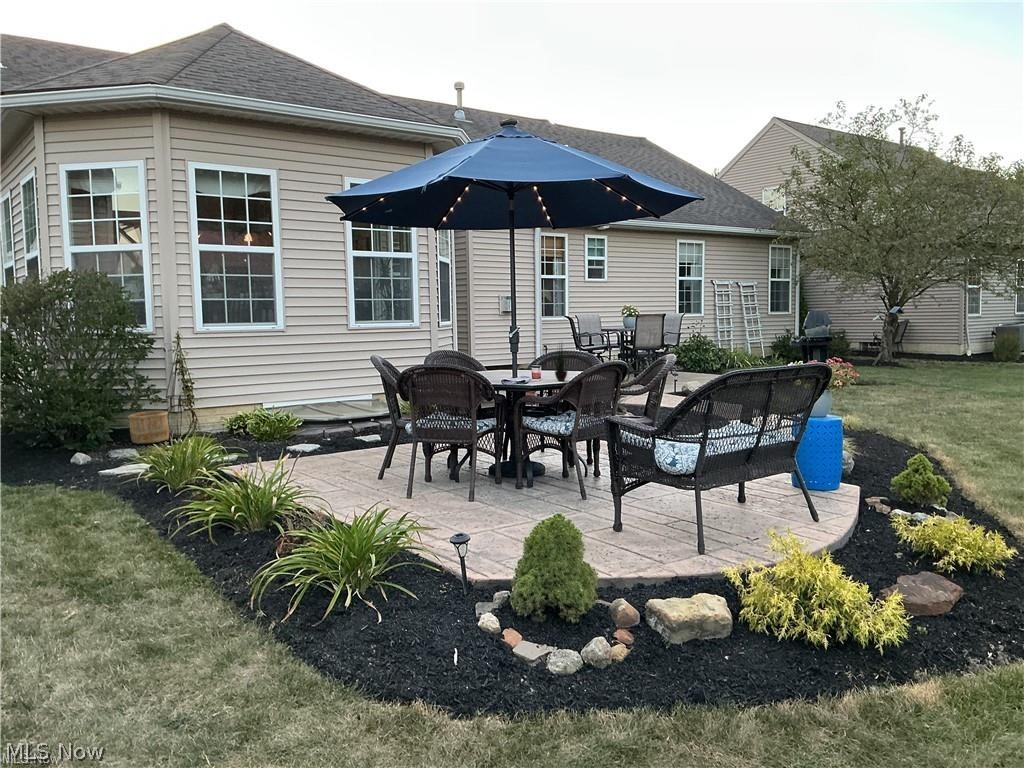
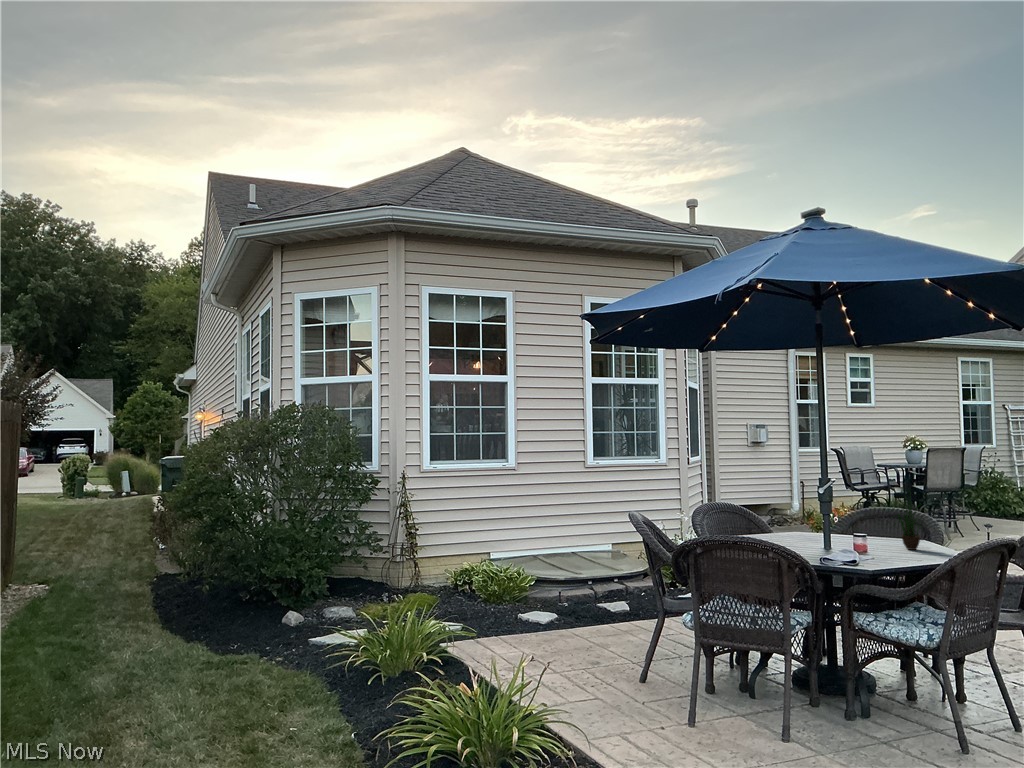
wooden bucket: present [128,411,169,443] -> none [346,560,389,599]

